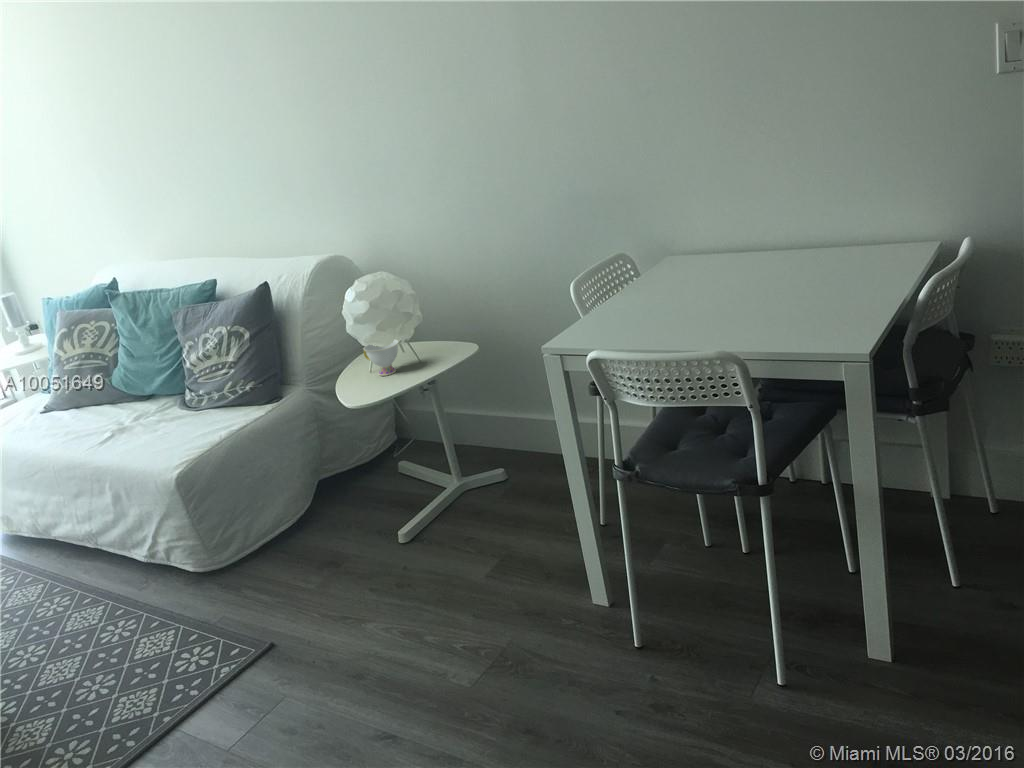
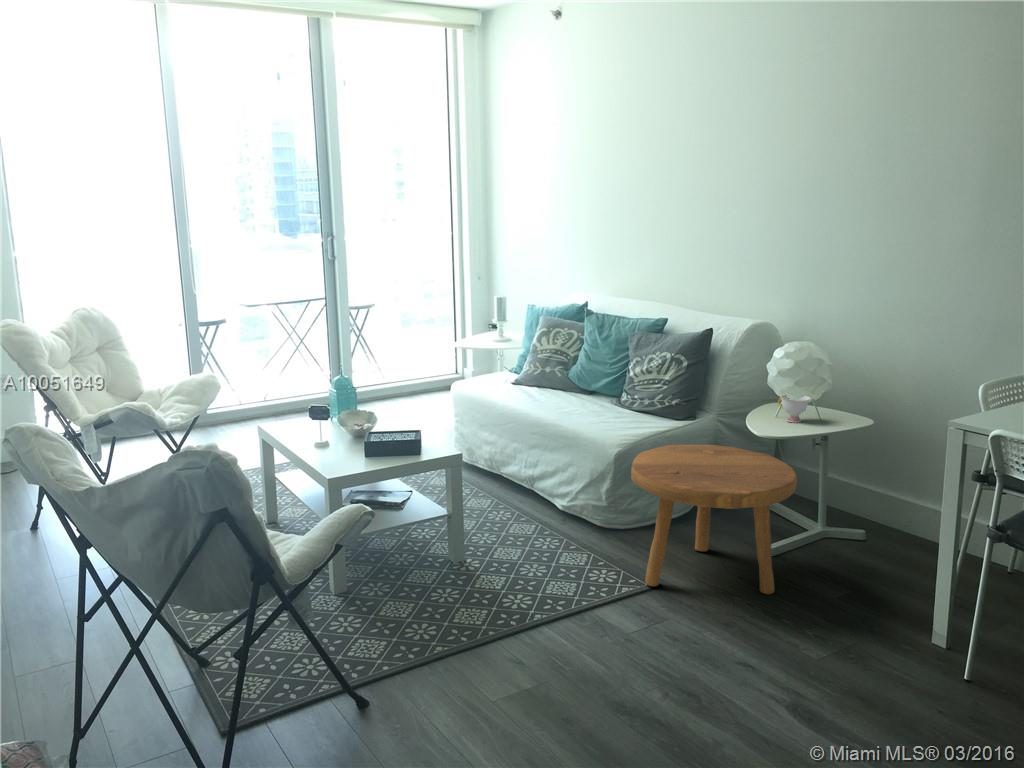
footstool: none [186,429,412,648] -> present [631,445,797,594]

